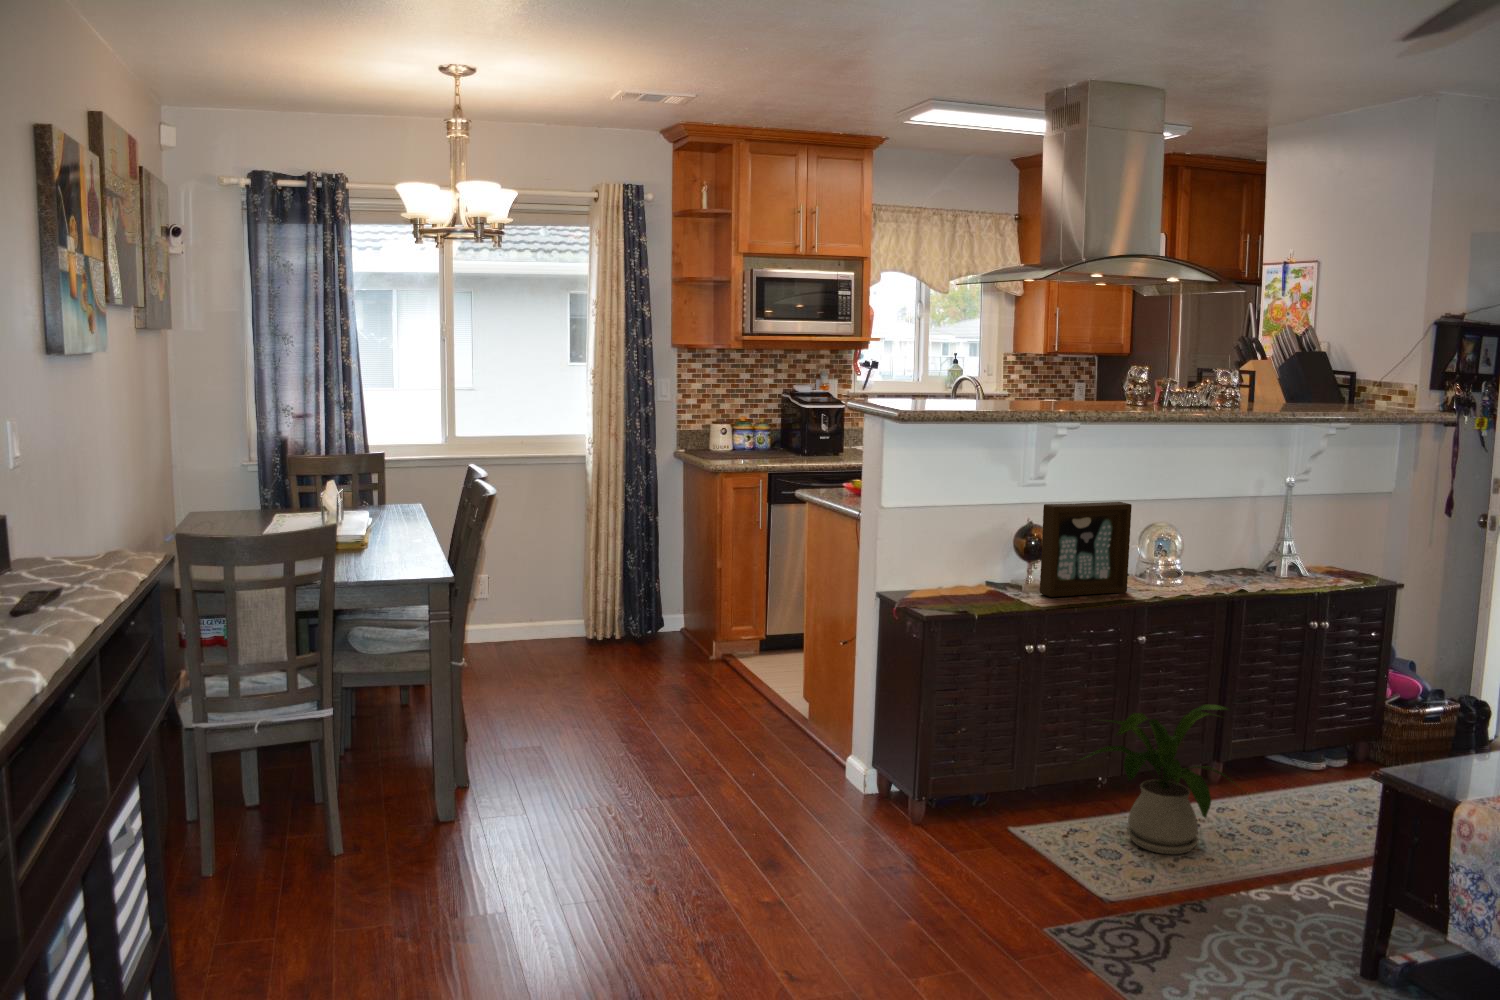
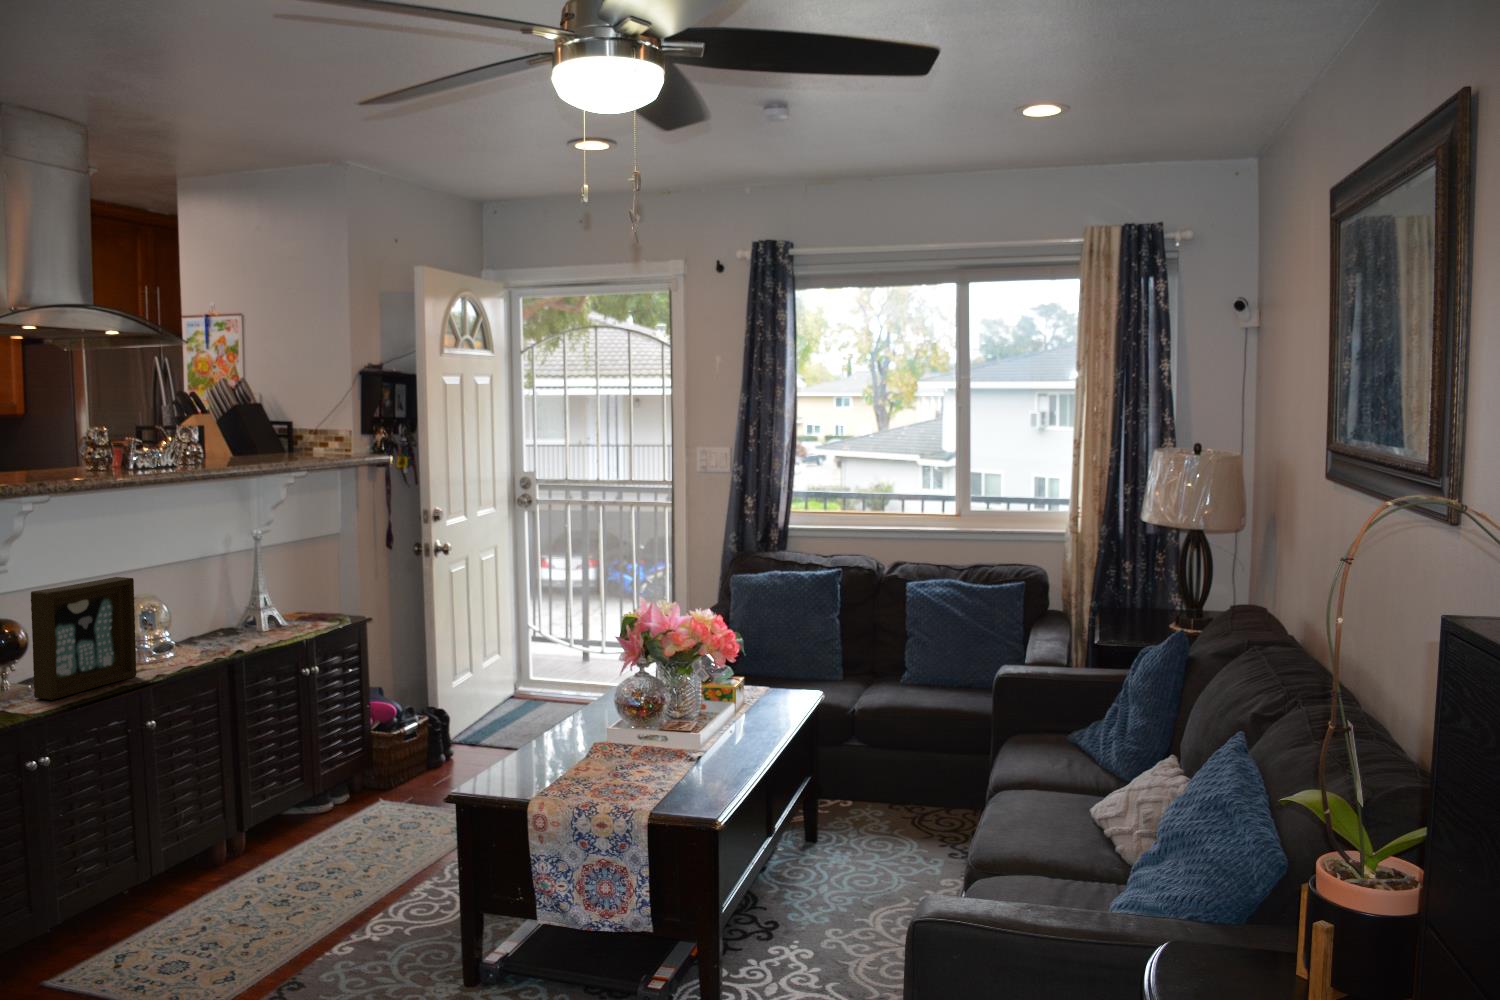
house plant: present [1082,705,1234,854] -> none [113,773,312,949]

